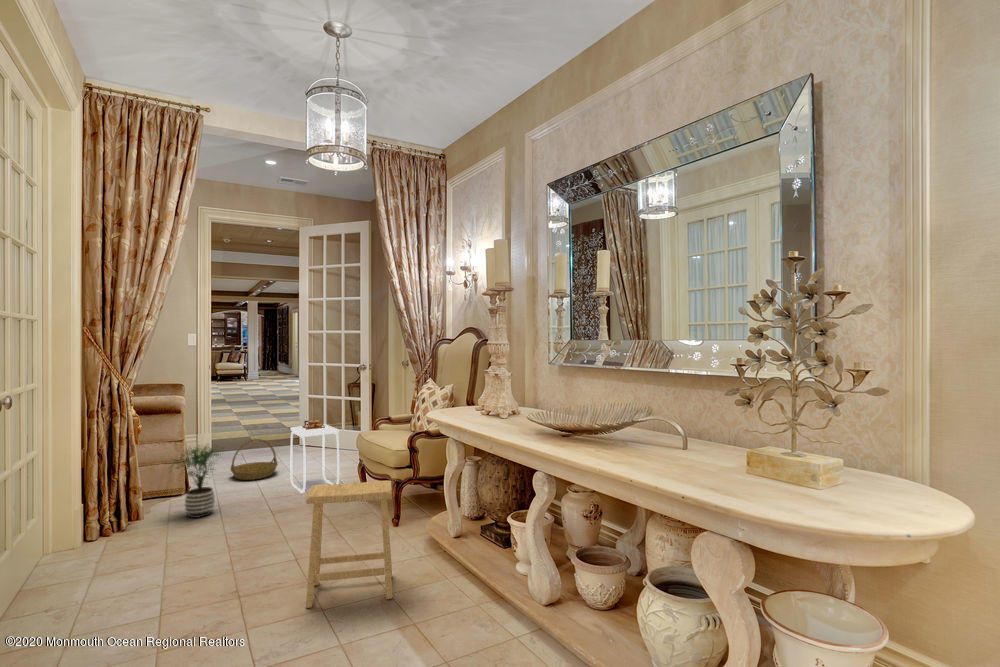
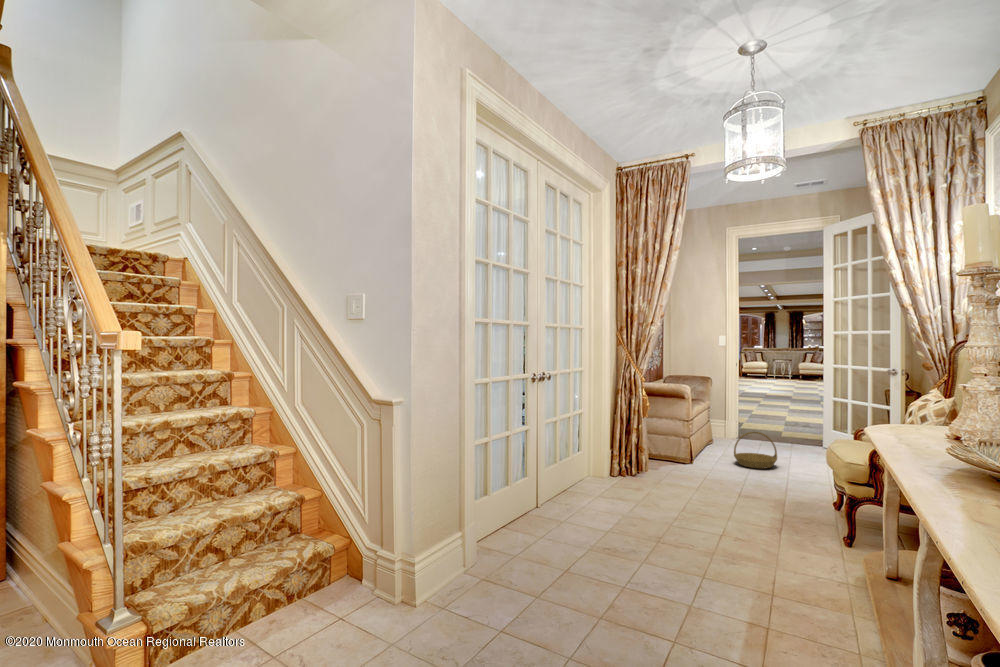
side table: present [291,420,339,493] -> none [777,420,818,493]
potted plant: present [171,444,223,518] -> none [663,424,706,482]
footstool: present [306,480,392,608] -> none [684,466,775,585]

